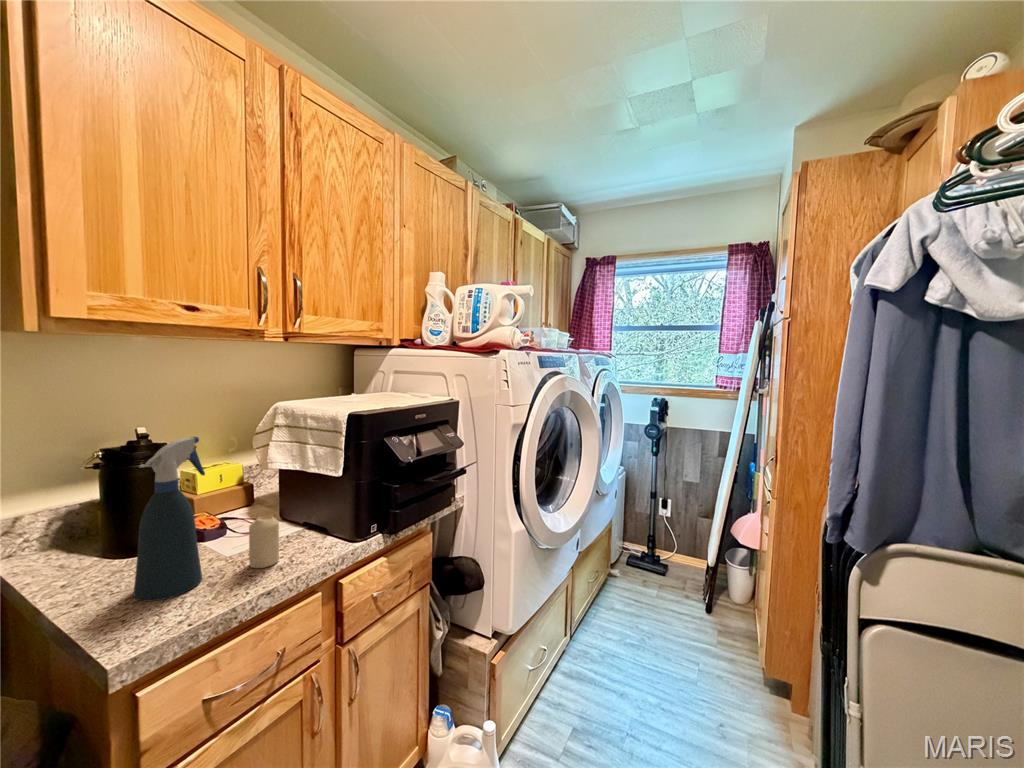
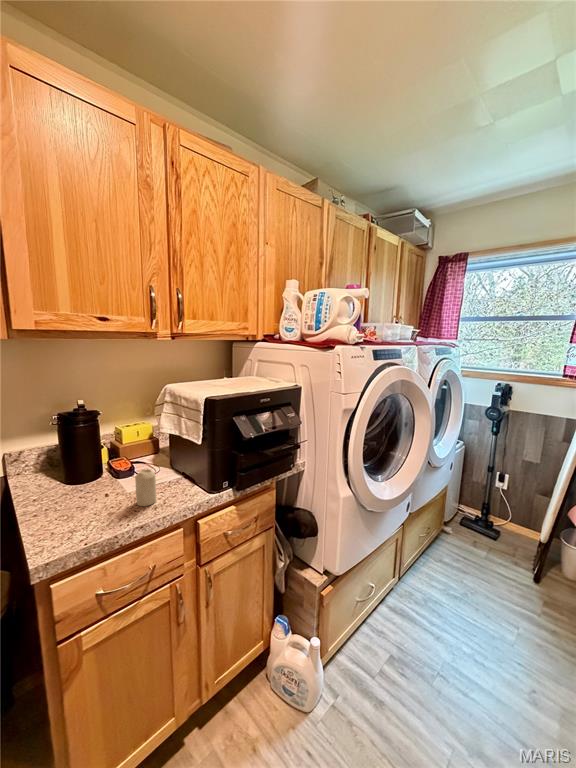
spray bottle: present [134,437,205,601] -> none [59,412,108,522]

